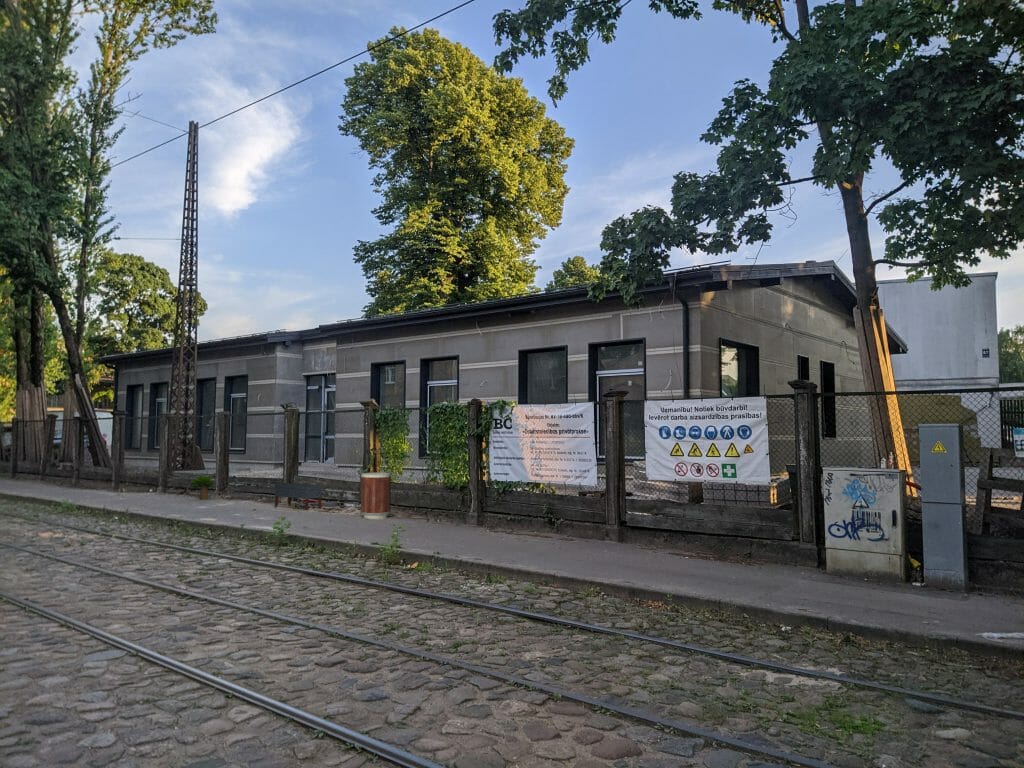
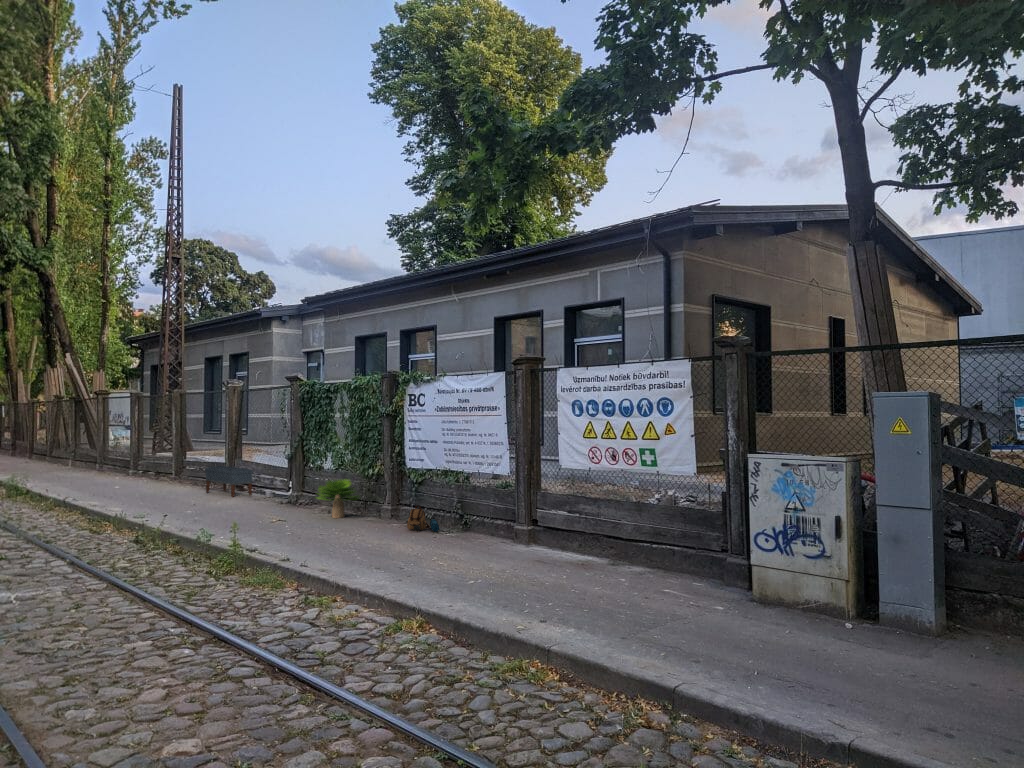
trash can: present [361,473,391,519] -> none [271,456,307,509]
potted plant: present [191,476,216,499] -> present [317,479,359,518]
backpack: none [509,512,539,533] -> present [407,505,439,531]

